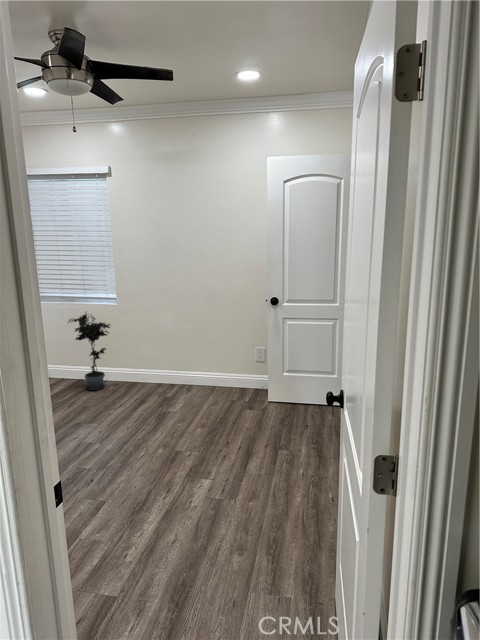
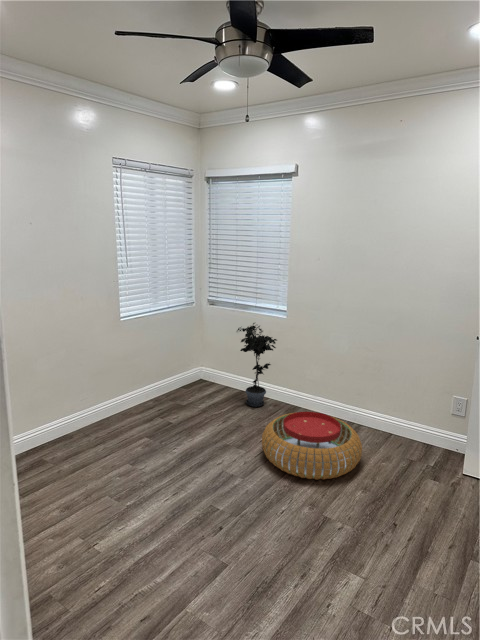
pouf: none [111,379,197,431] -> present [262,412,362,480]

